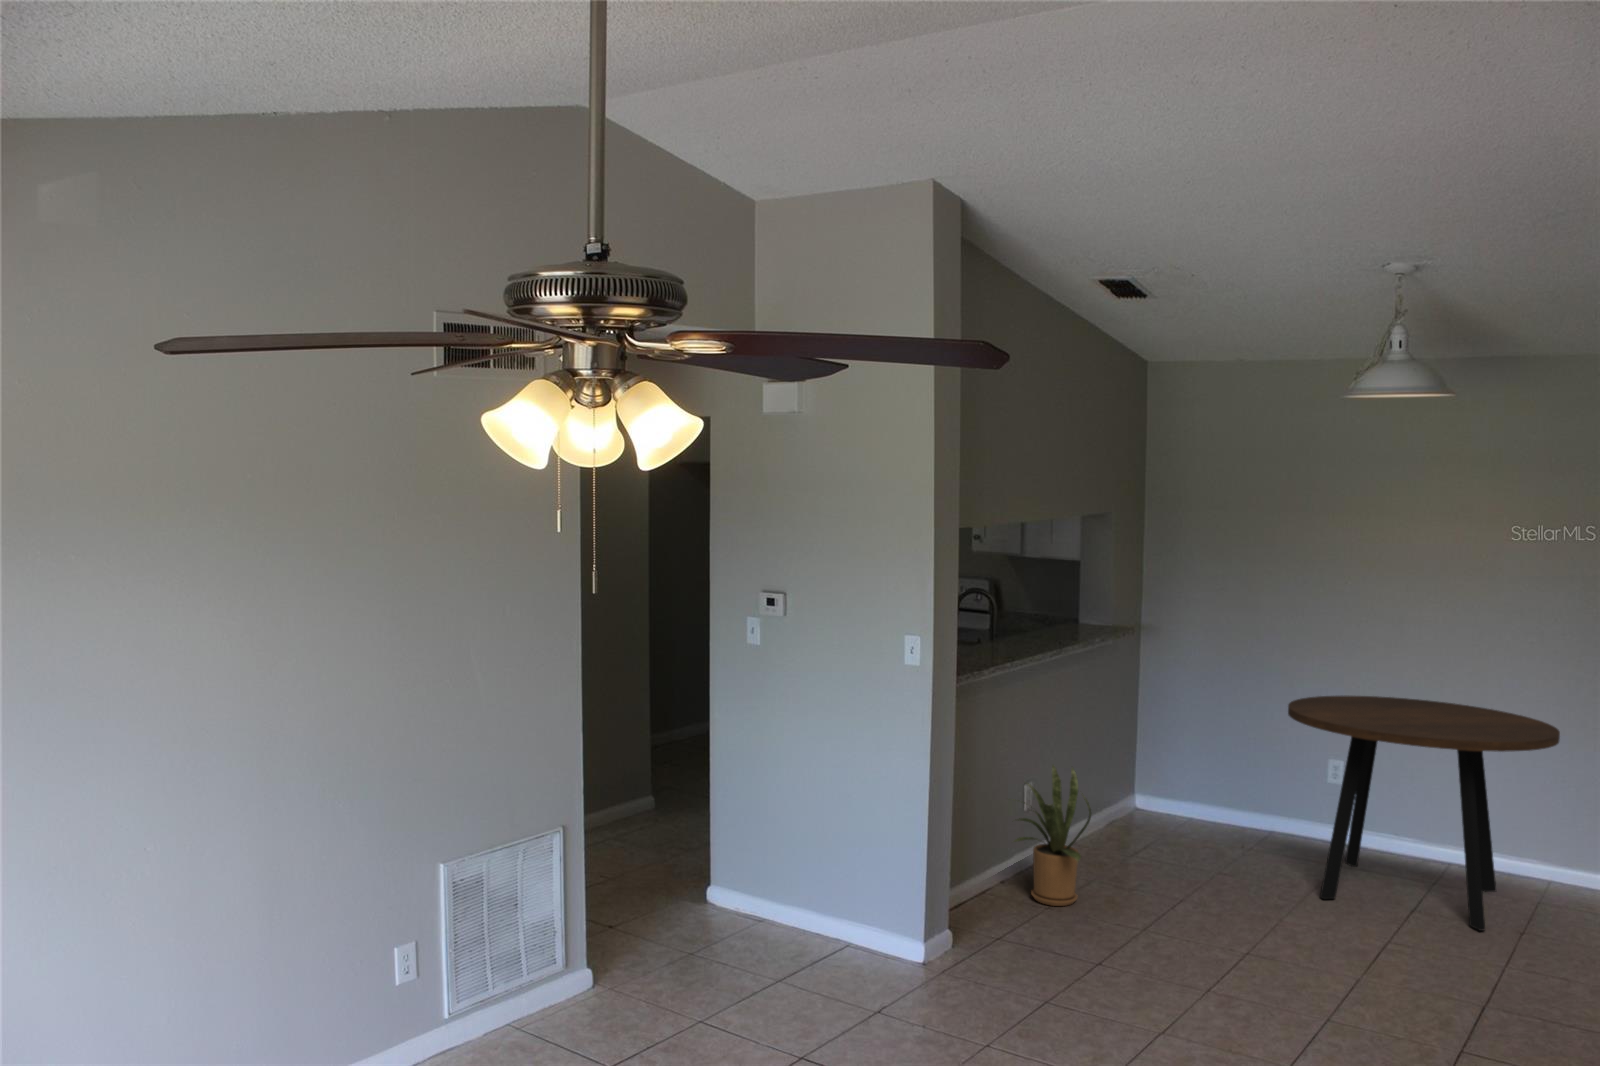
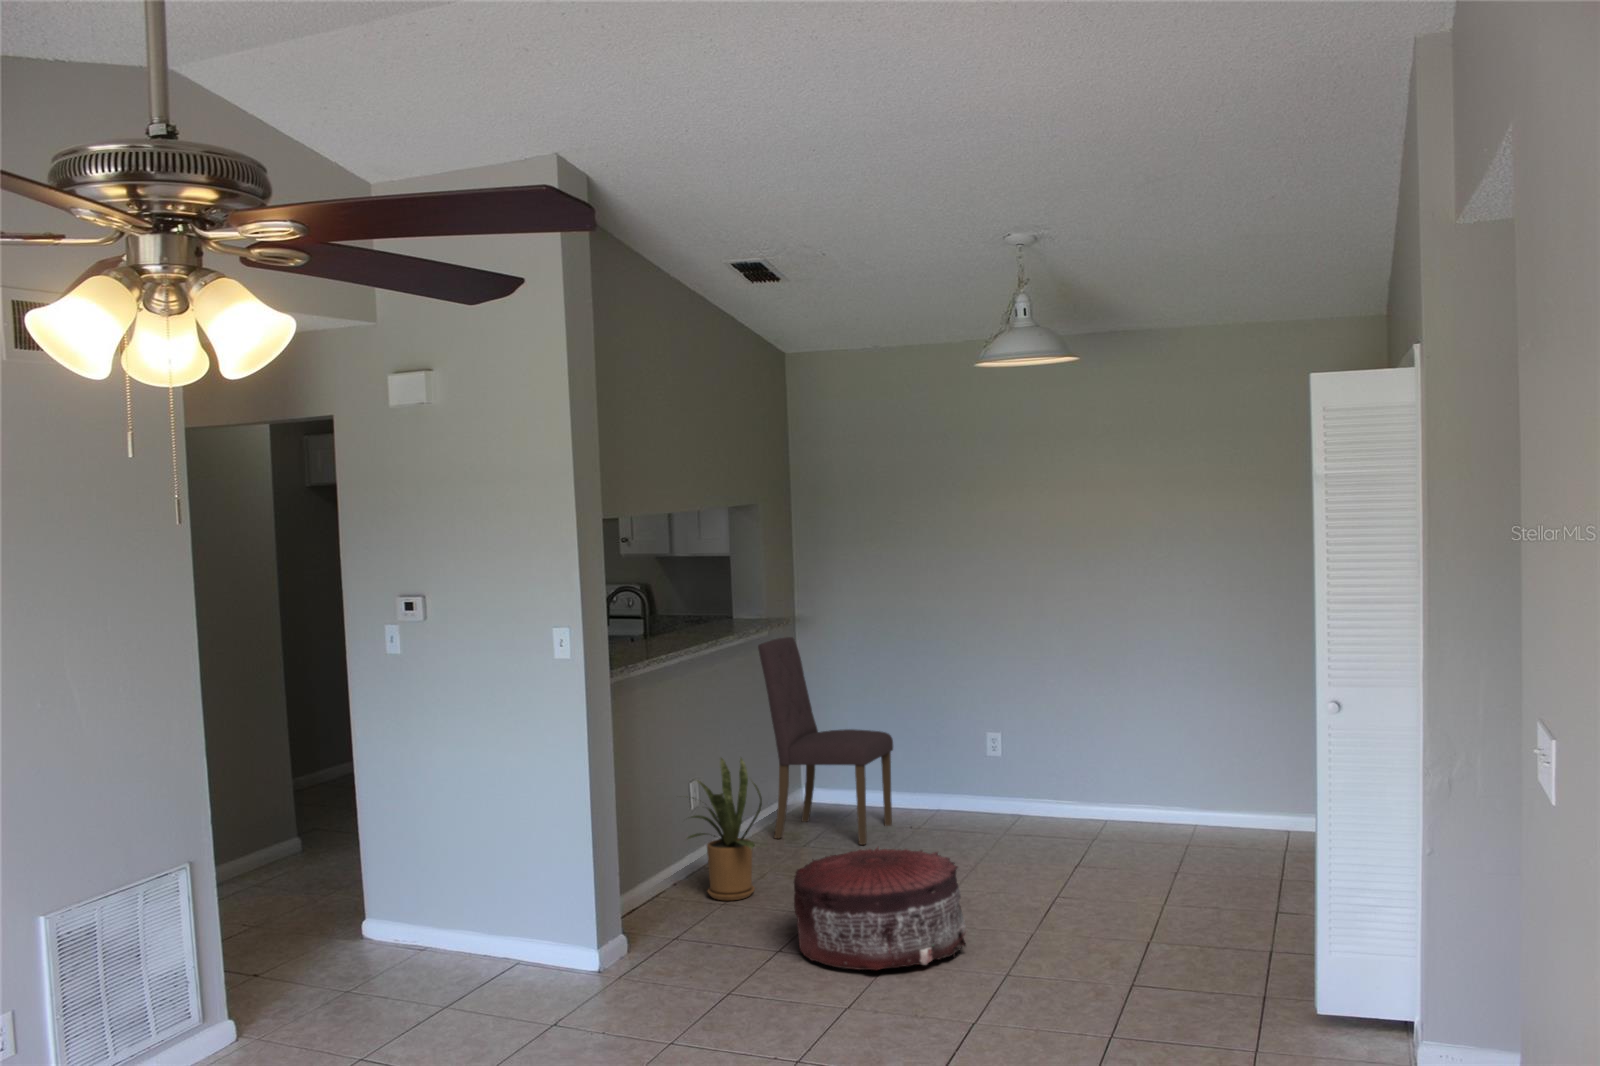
dining chair: none [1095,645,1227,862] -> present [758,637,893,844]
dining table: present [1288,696,1560,930] -> none [943,662,1178,866]
pouf: none [1119,880,1298,1015] -> present [794,847,966,970]

